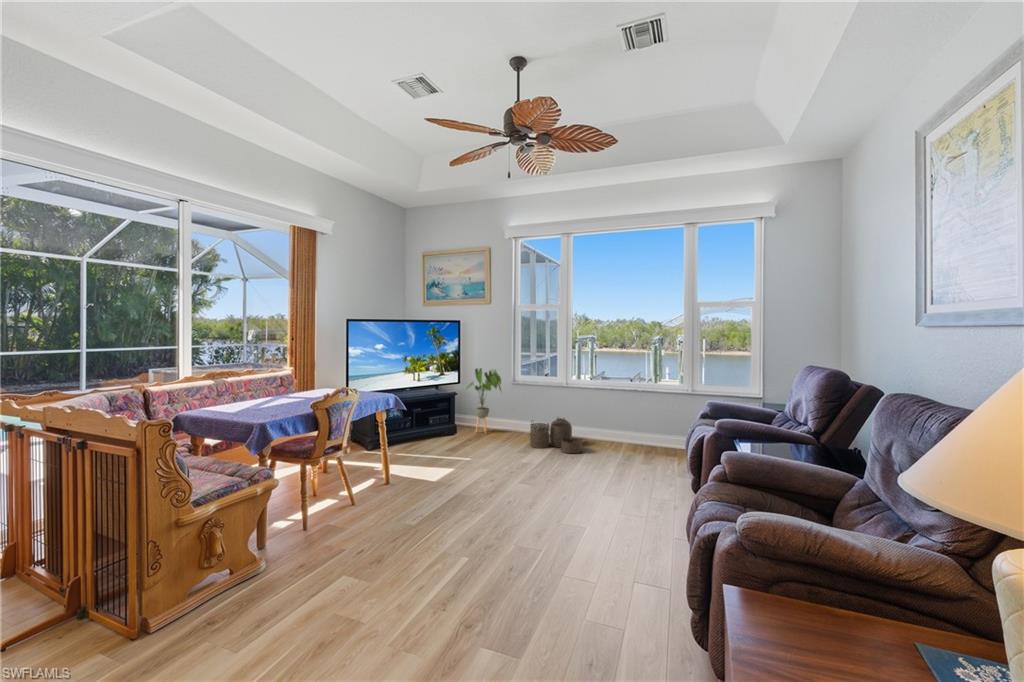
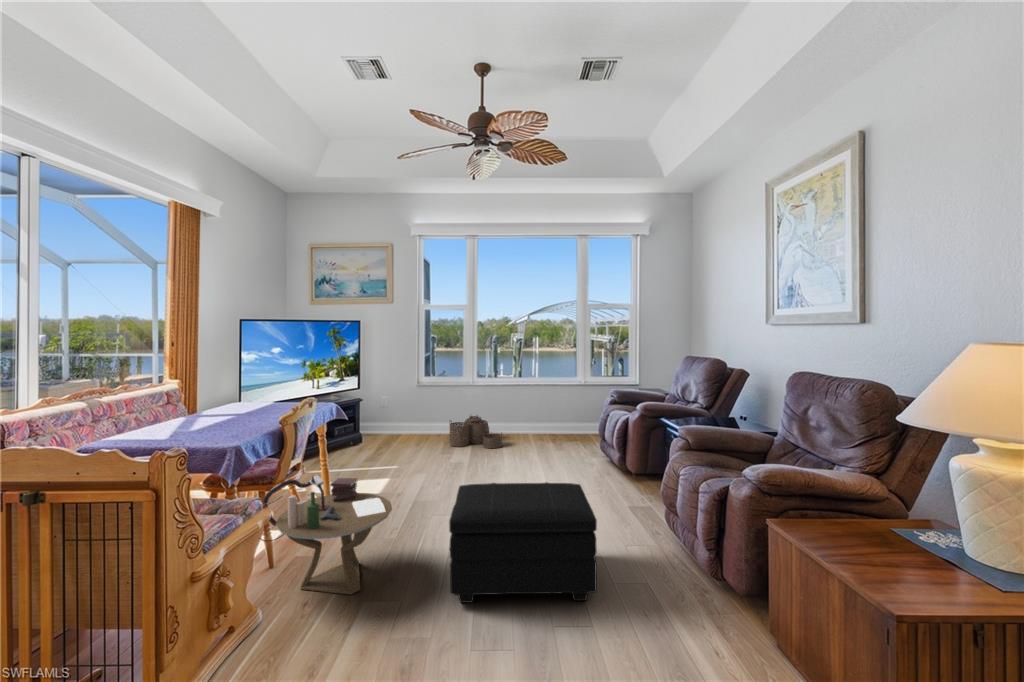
house plant: present [466,368,501,433] -> none [371,370,412,439]
side table: none [257,458,389,576] -> present [258,476,392,594]
footstool: none [406,487,579,645] -> present [449,482,597,603]

